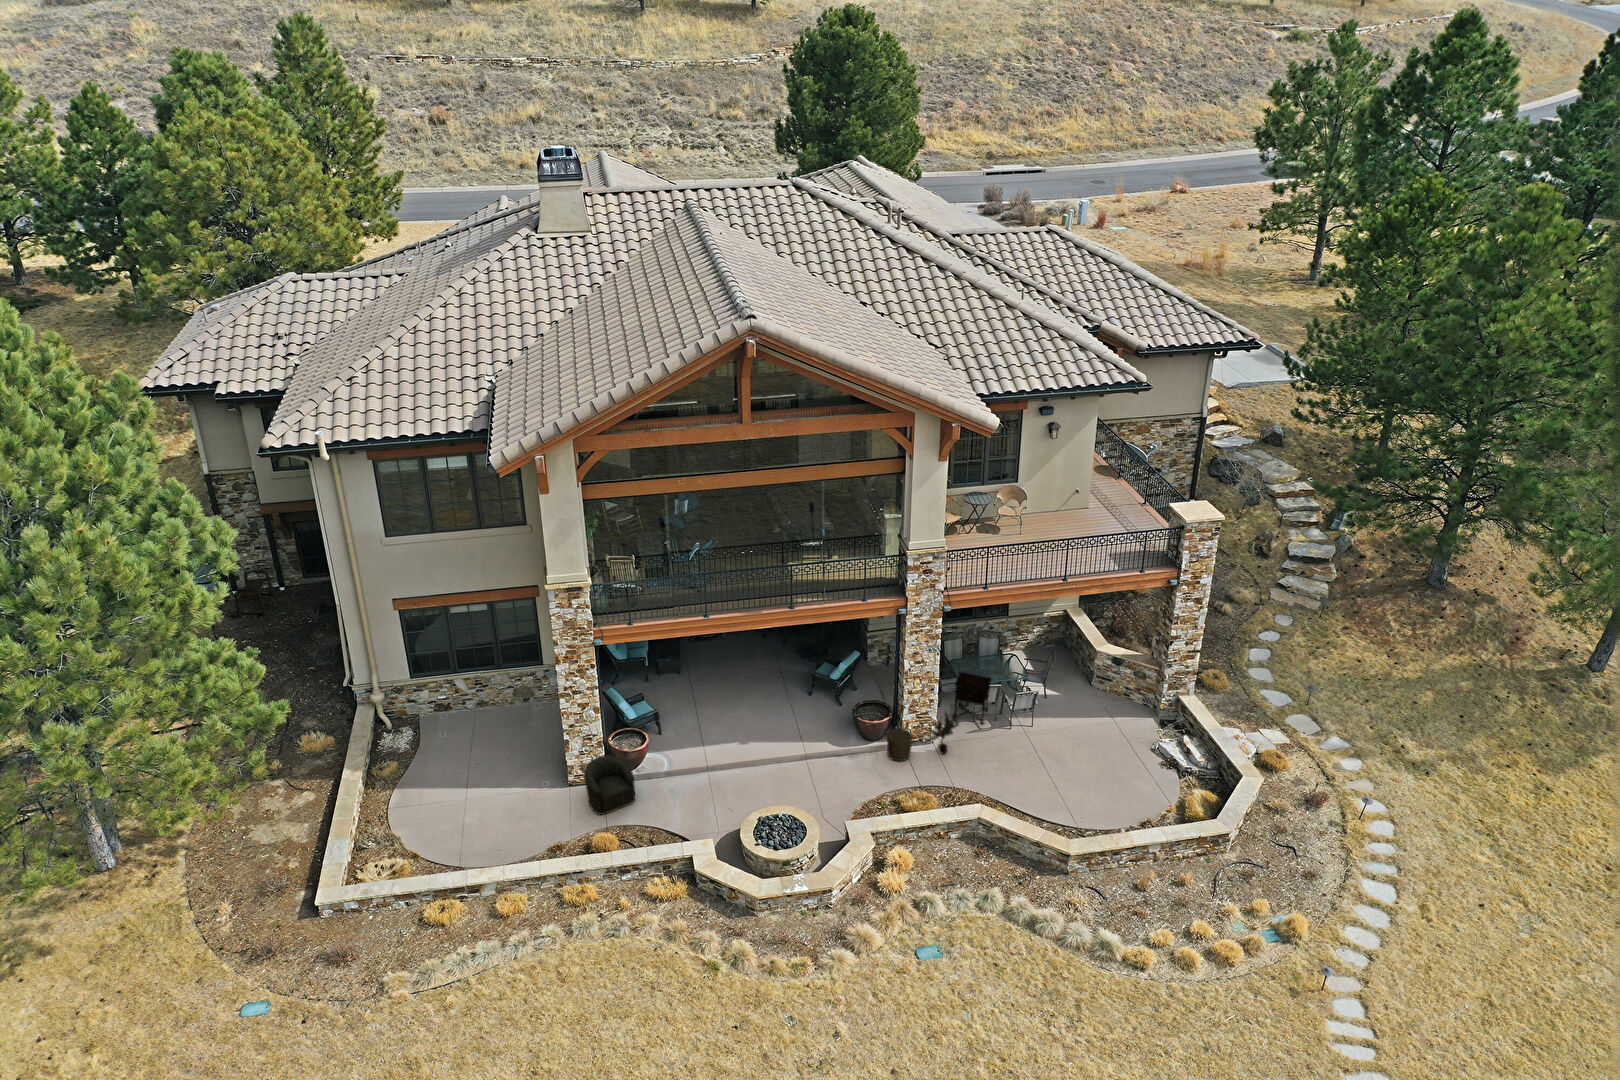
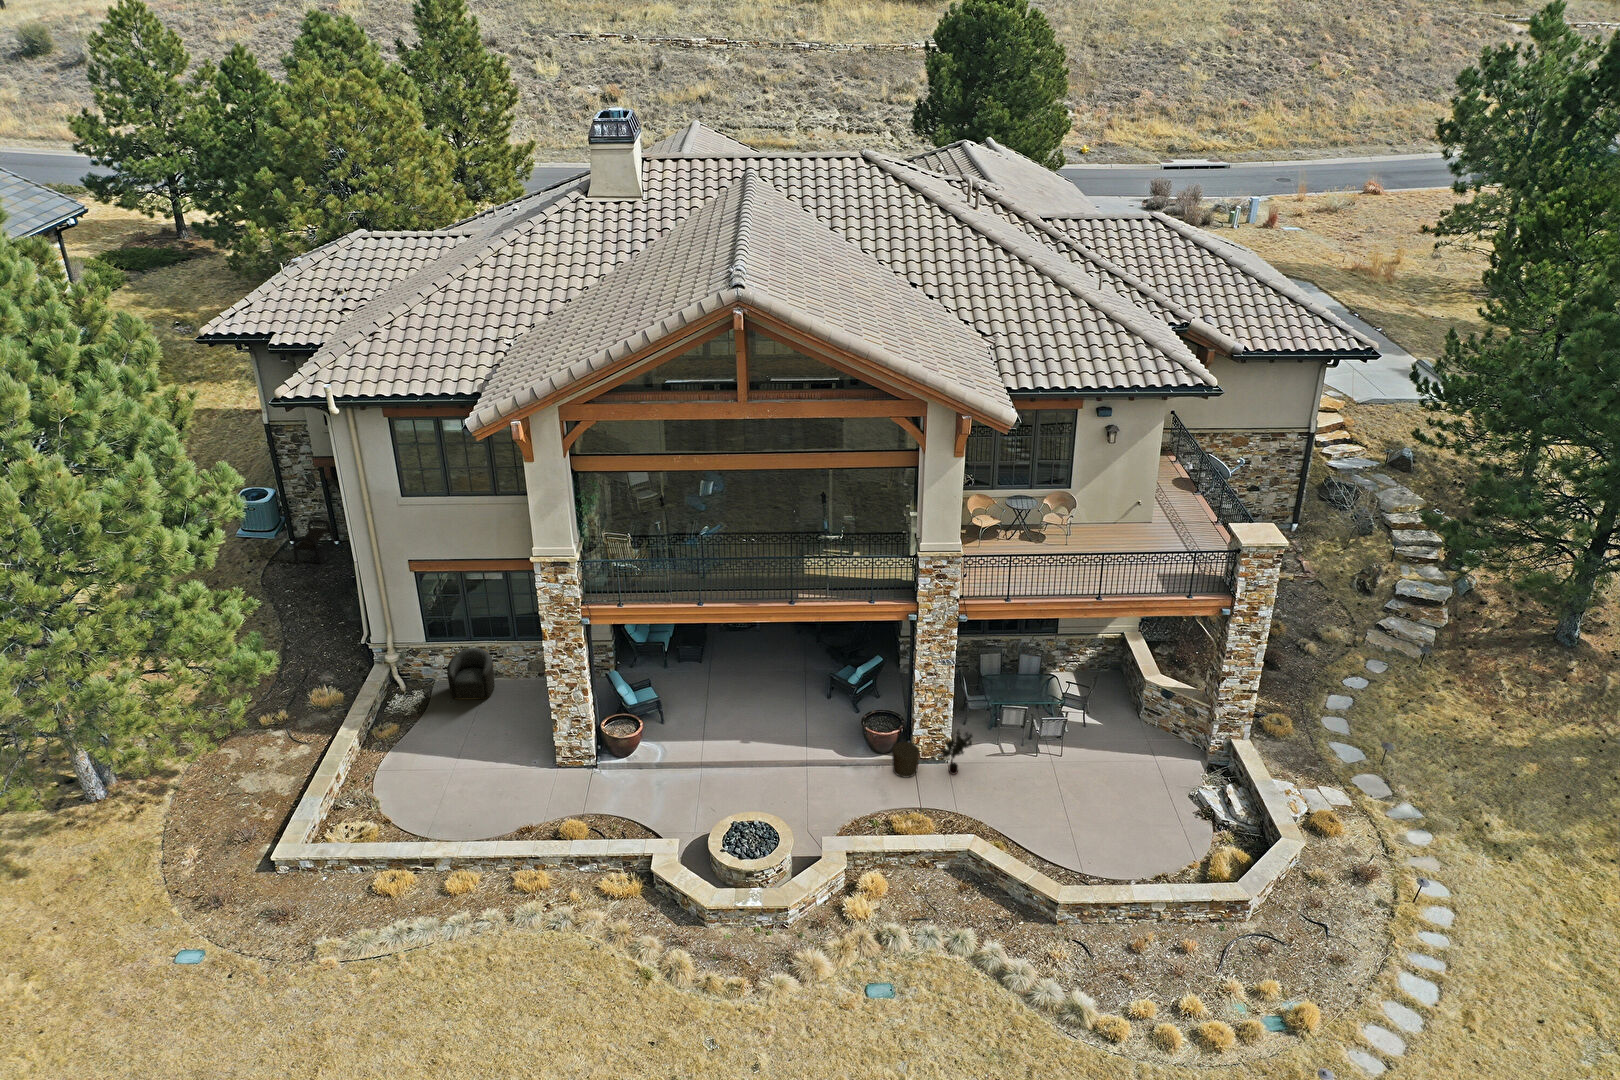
side table: present [954,672,992,724] -> none [974,688,1019,747]
armchair: present [584,755,635,815] -> present [447,648,495,699]

